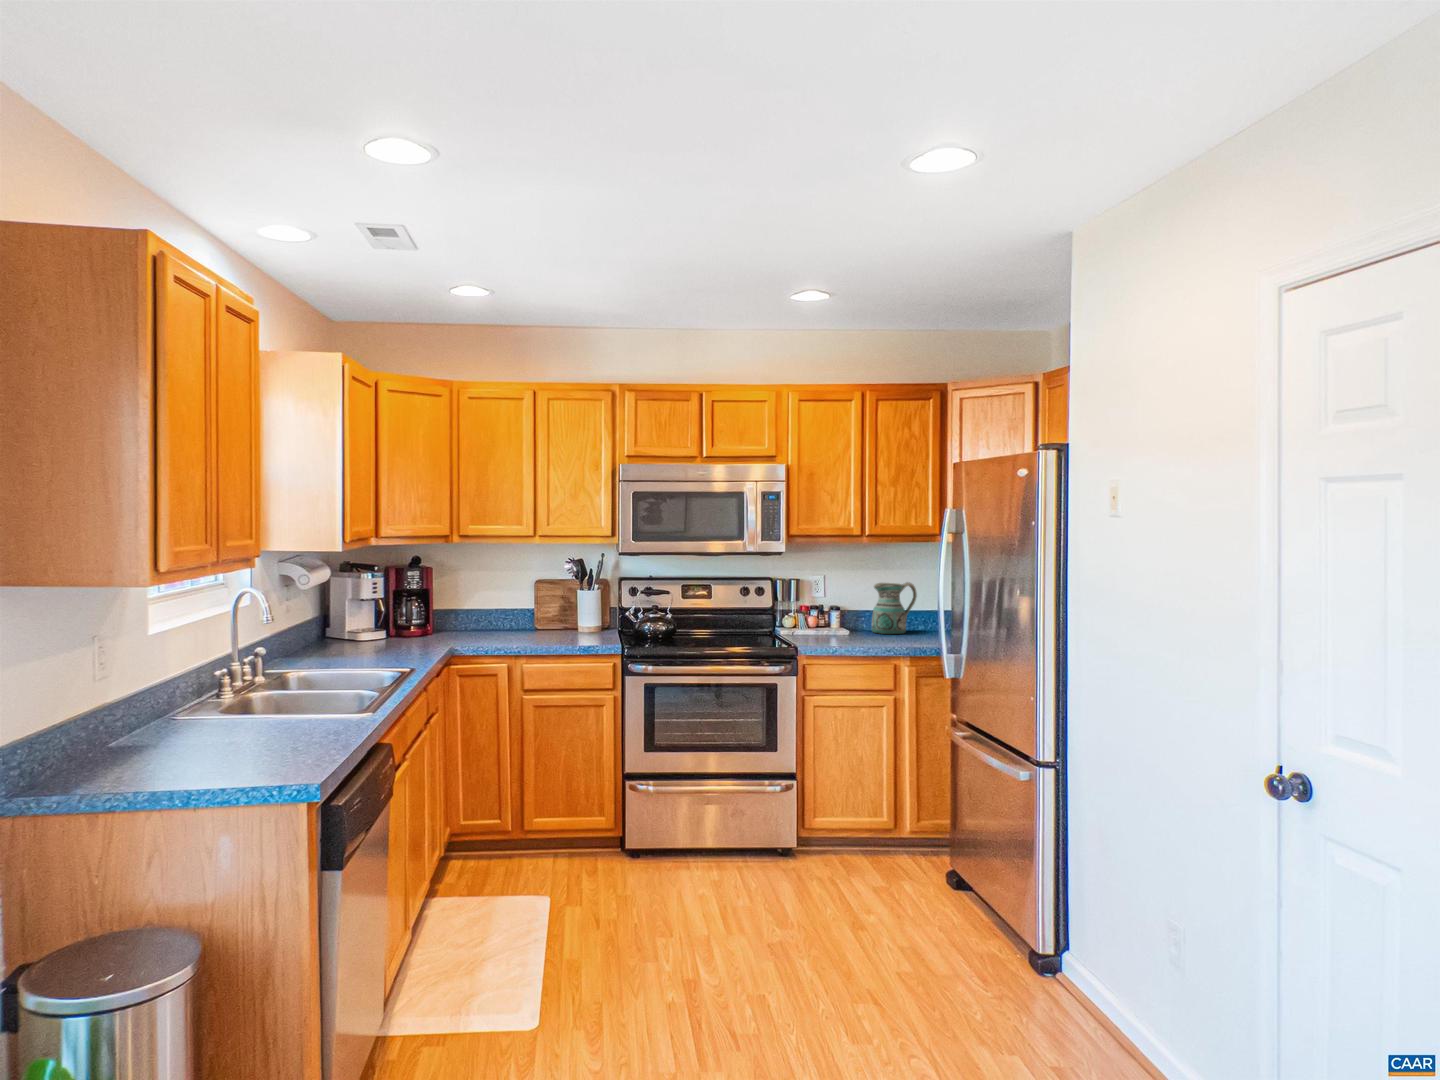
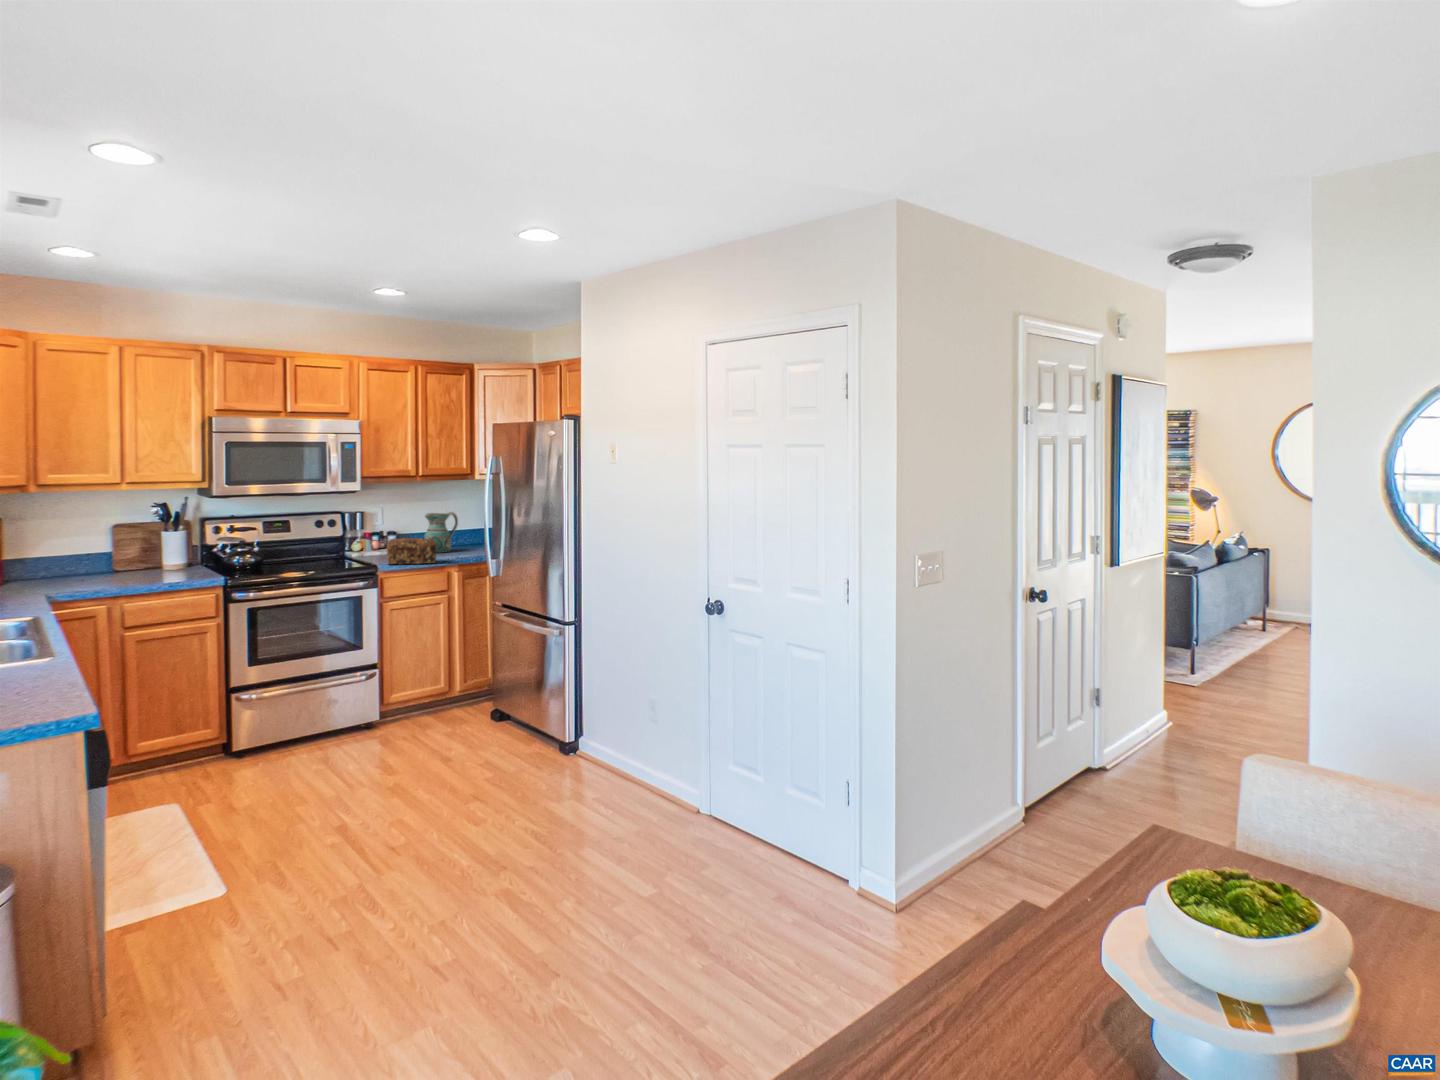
bread loaf: none [813,613,878,649] -> present [387,538,436,564]

